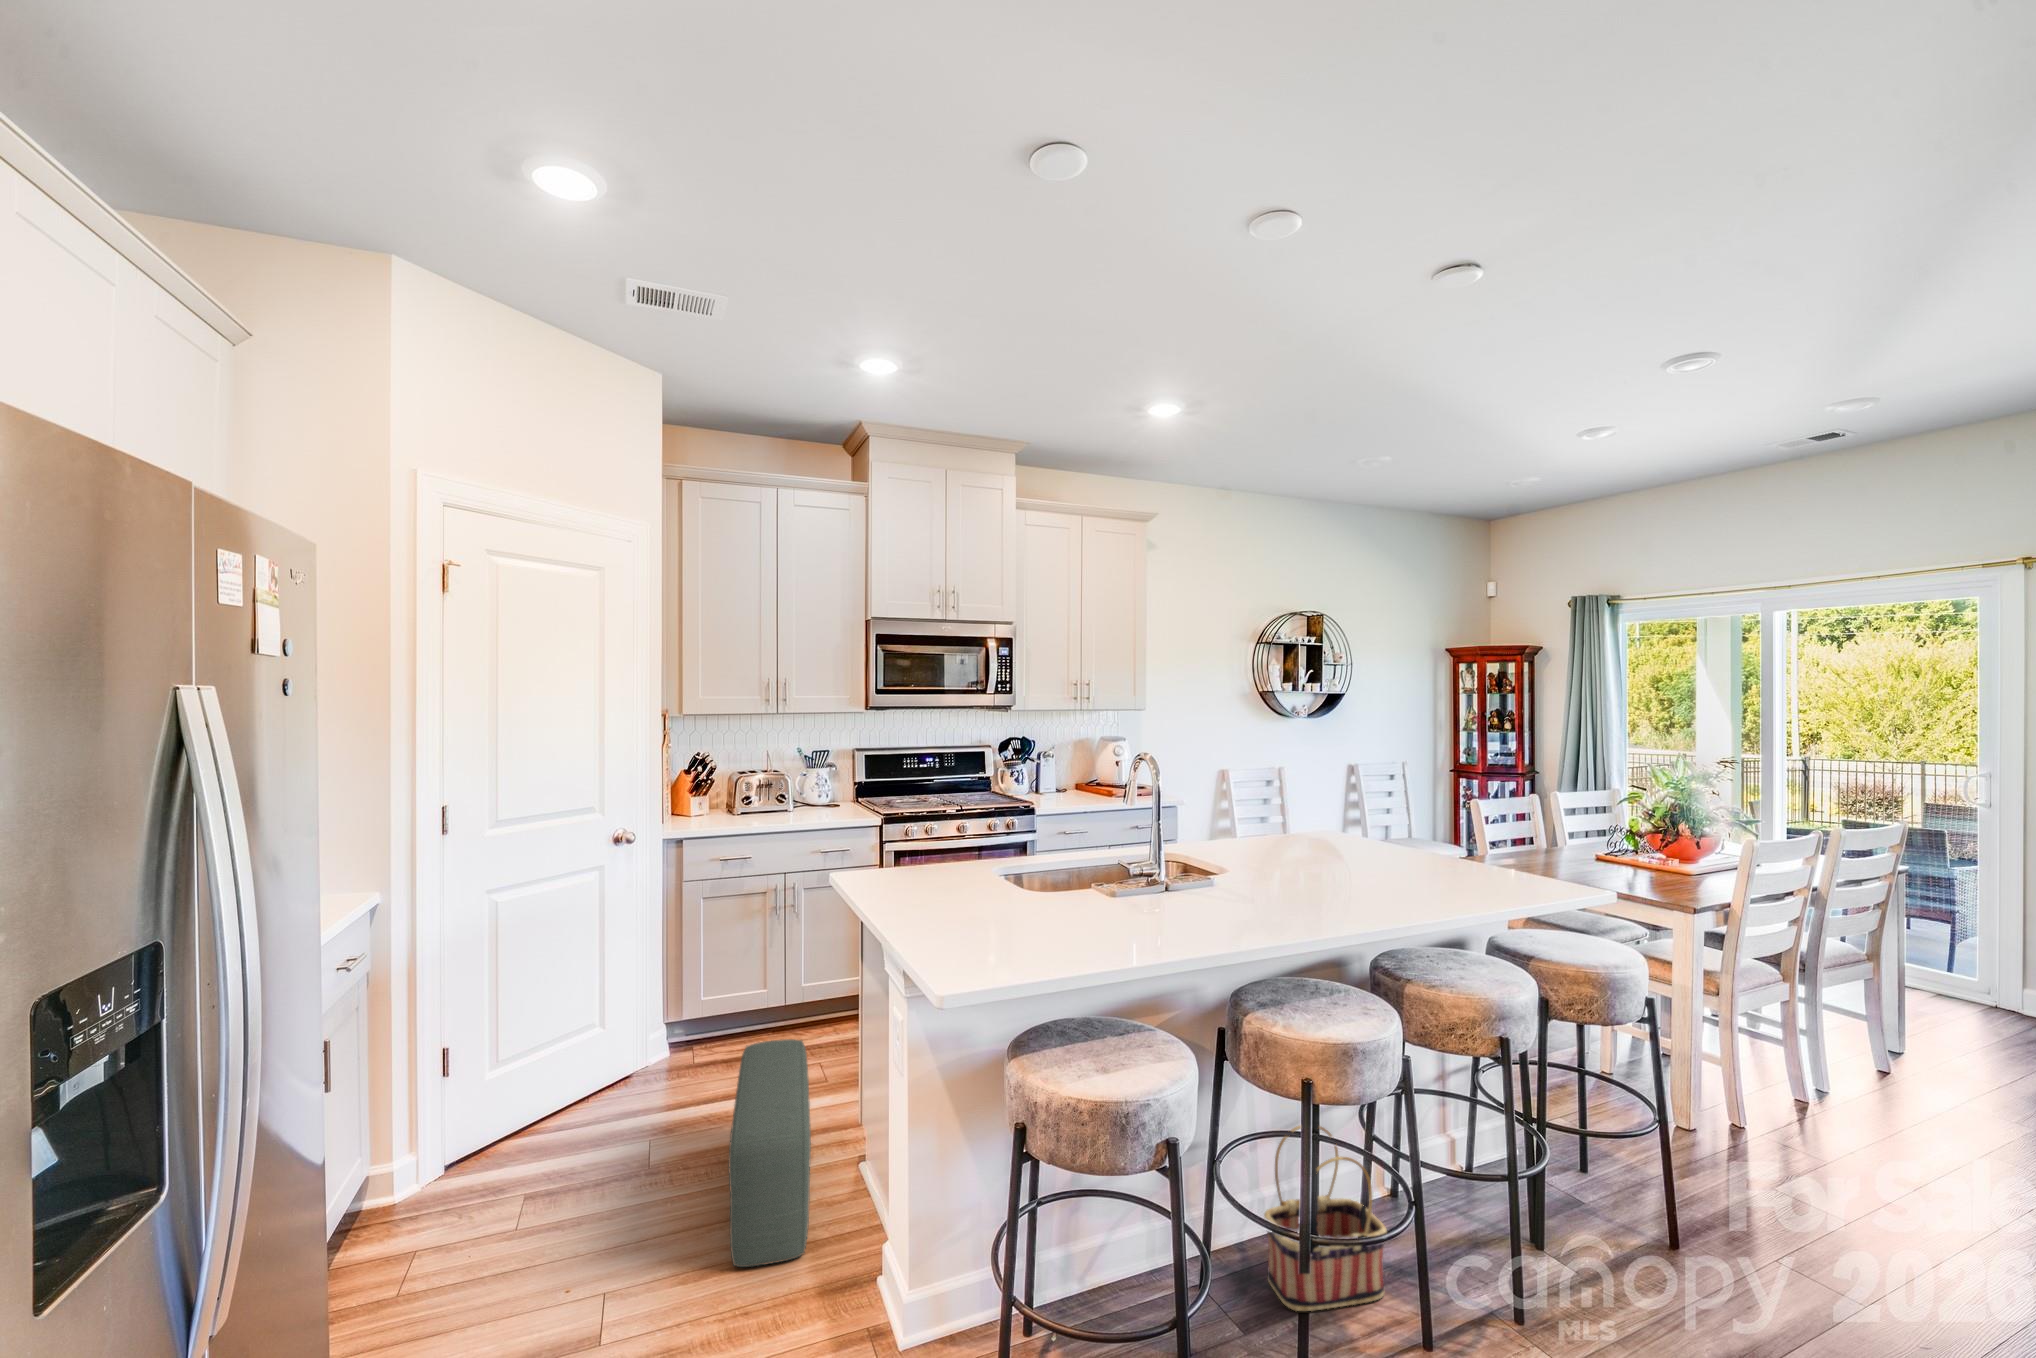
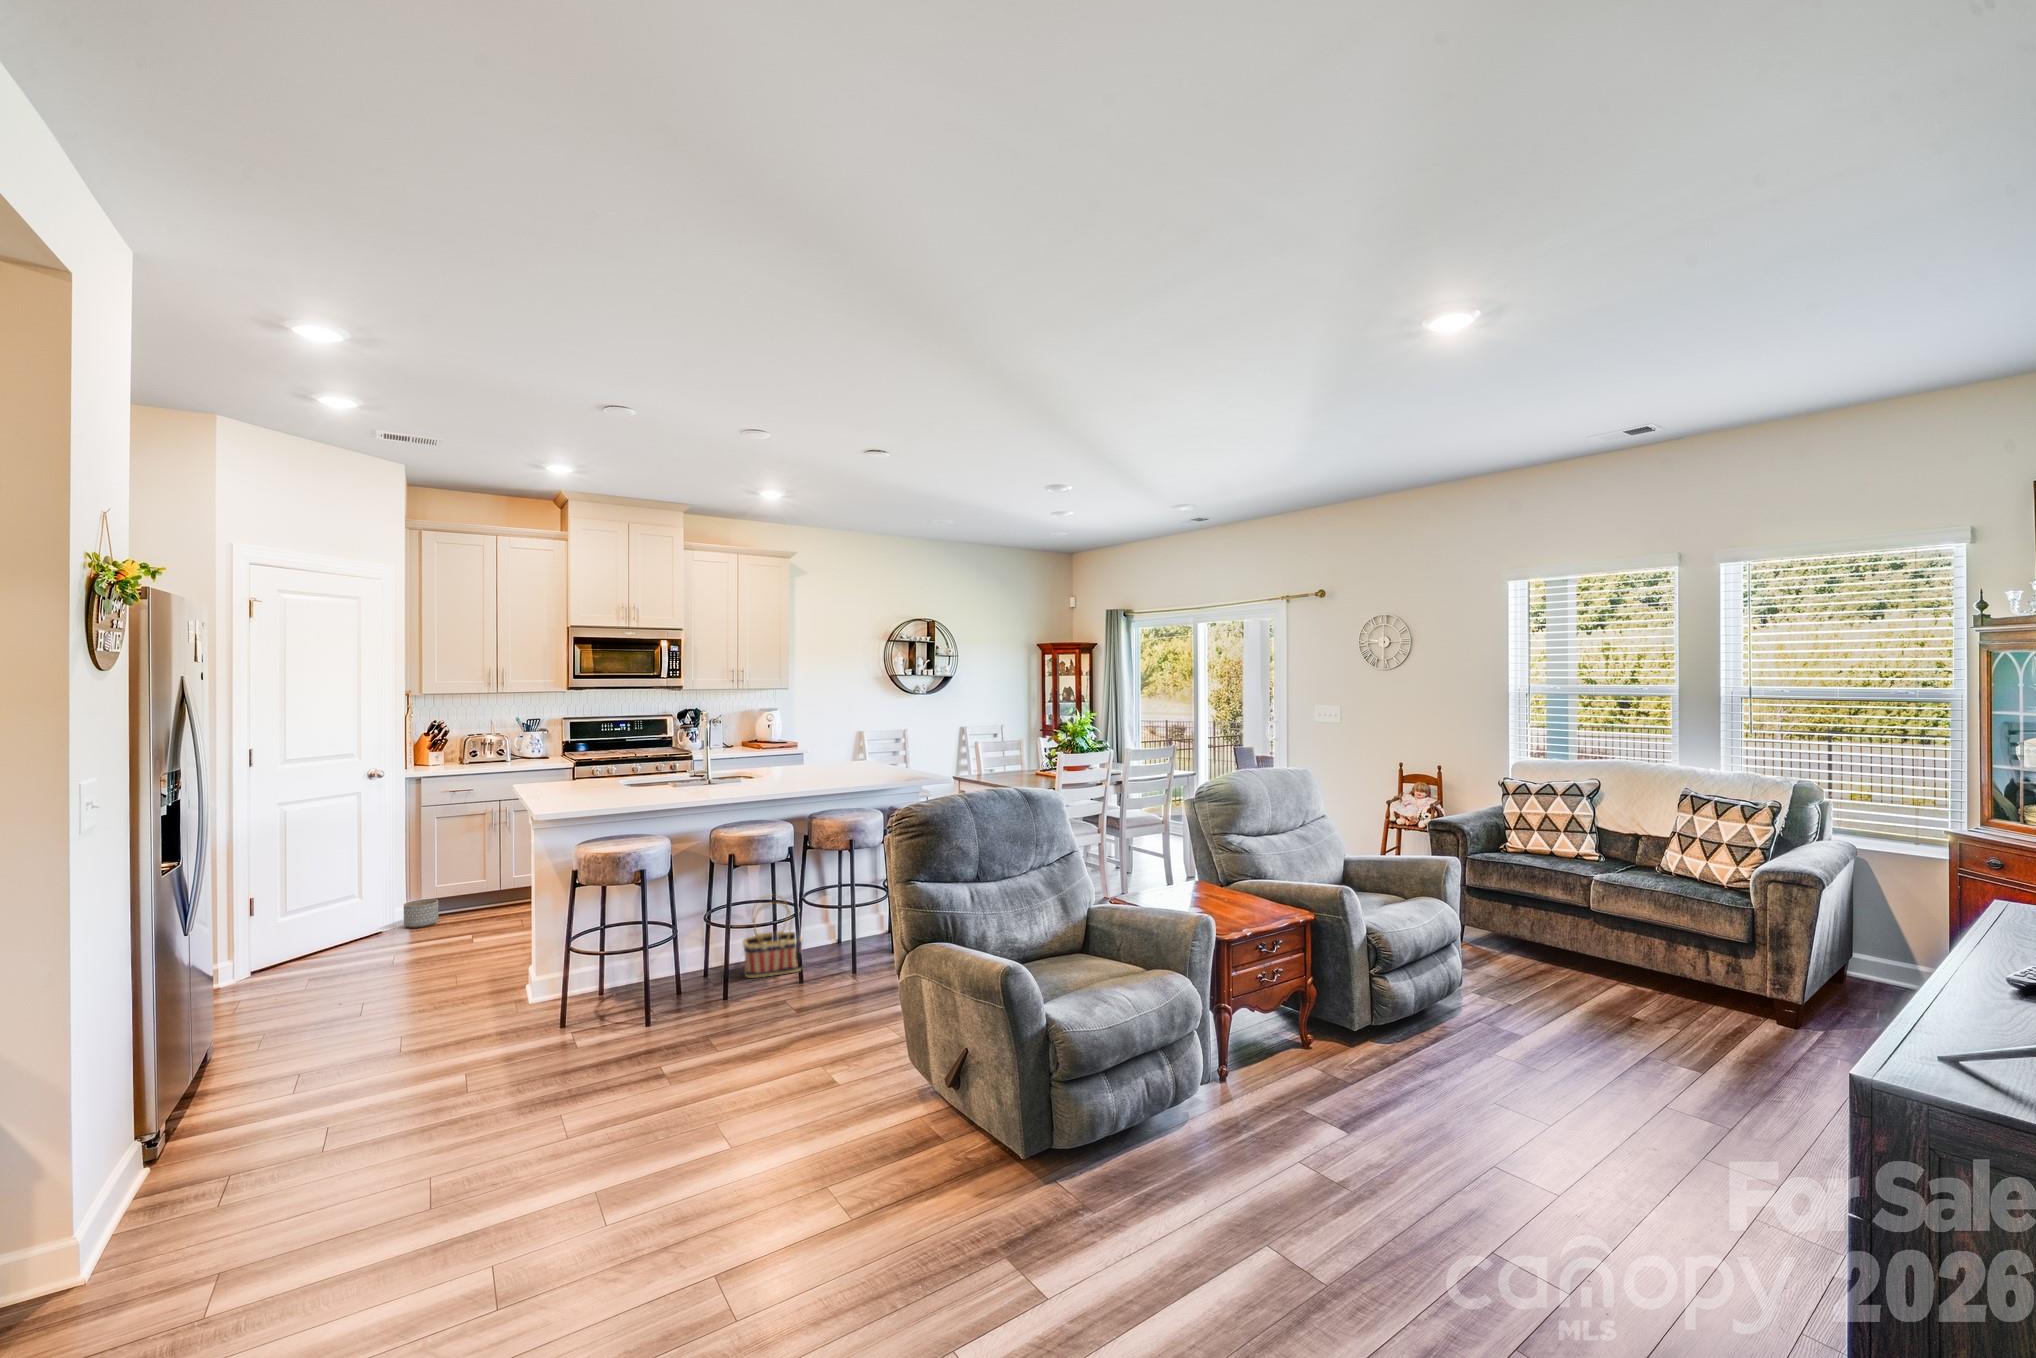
planter: none [657,1018,703,1067] -> present [404,899,438,928]
pouf: present [729,1039,811,1267] -> none [443,888,502,988]

